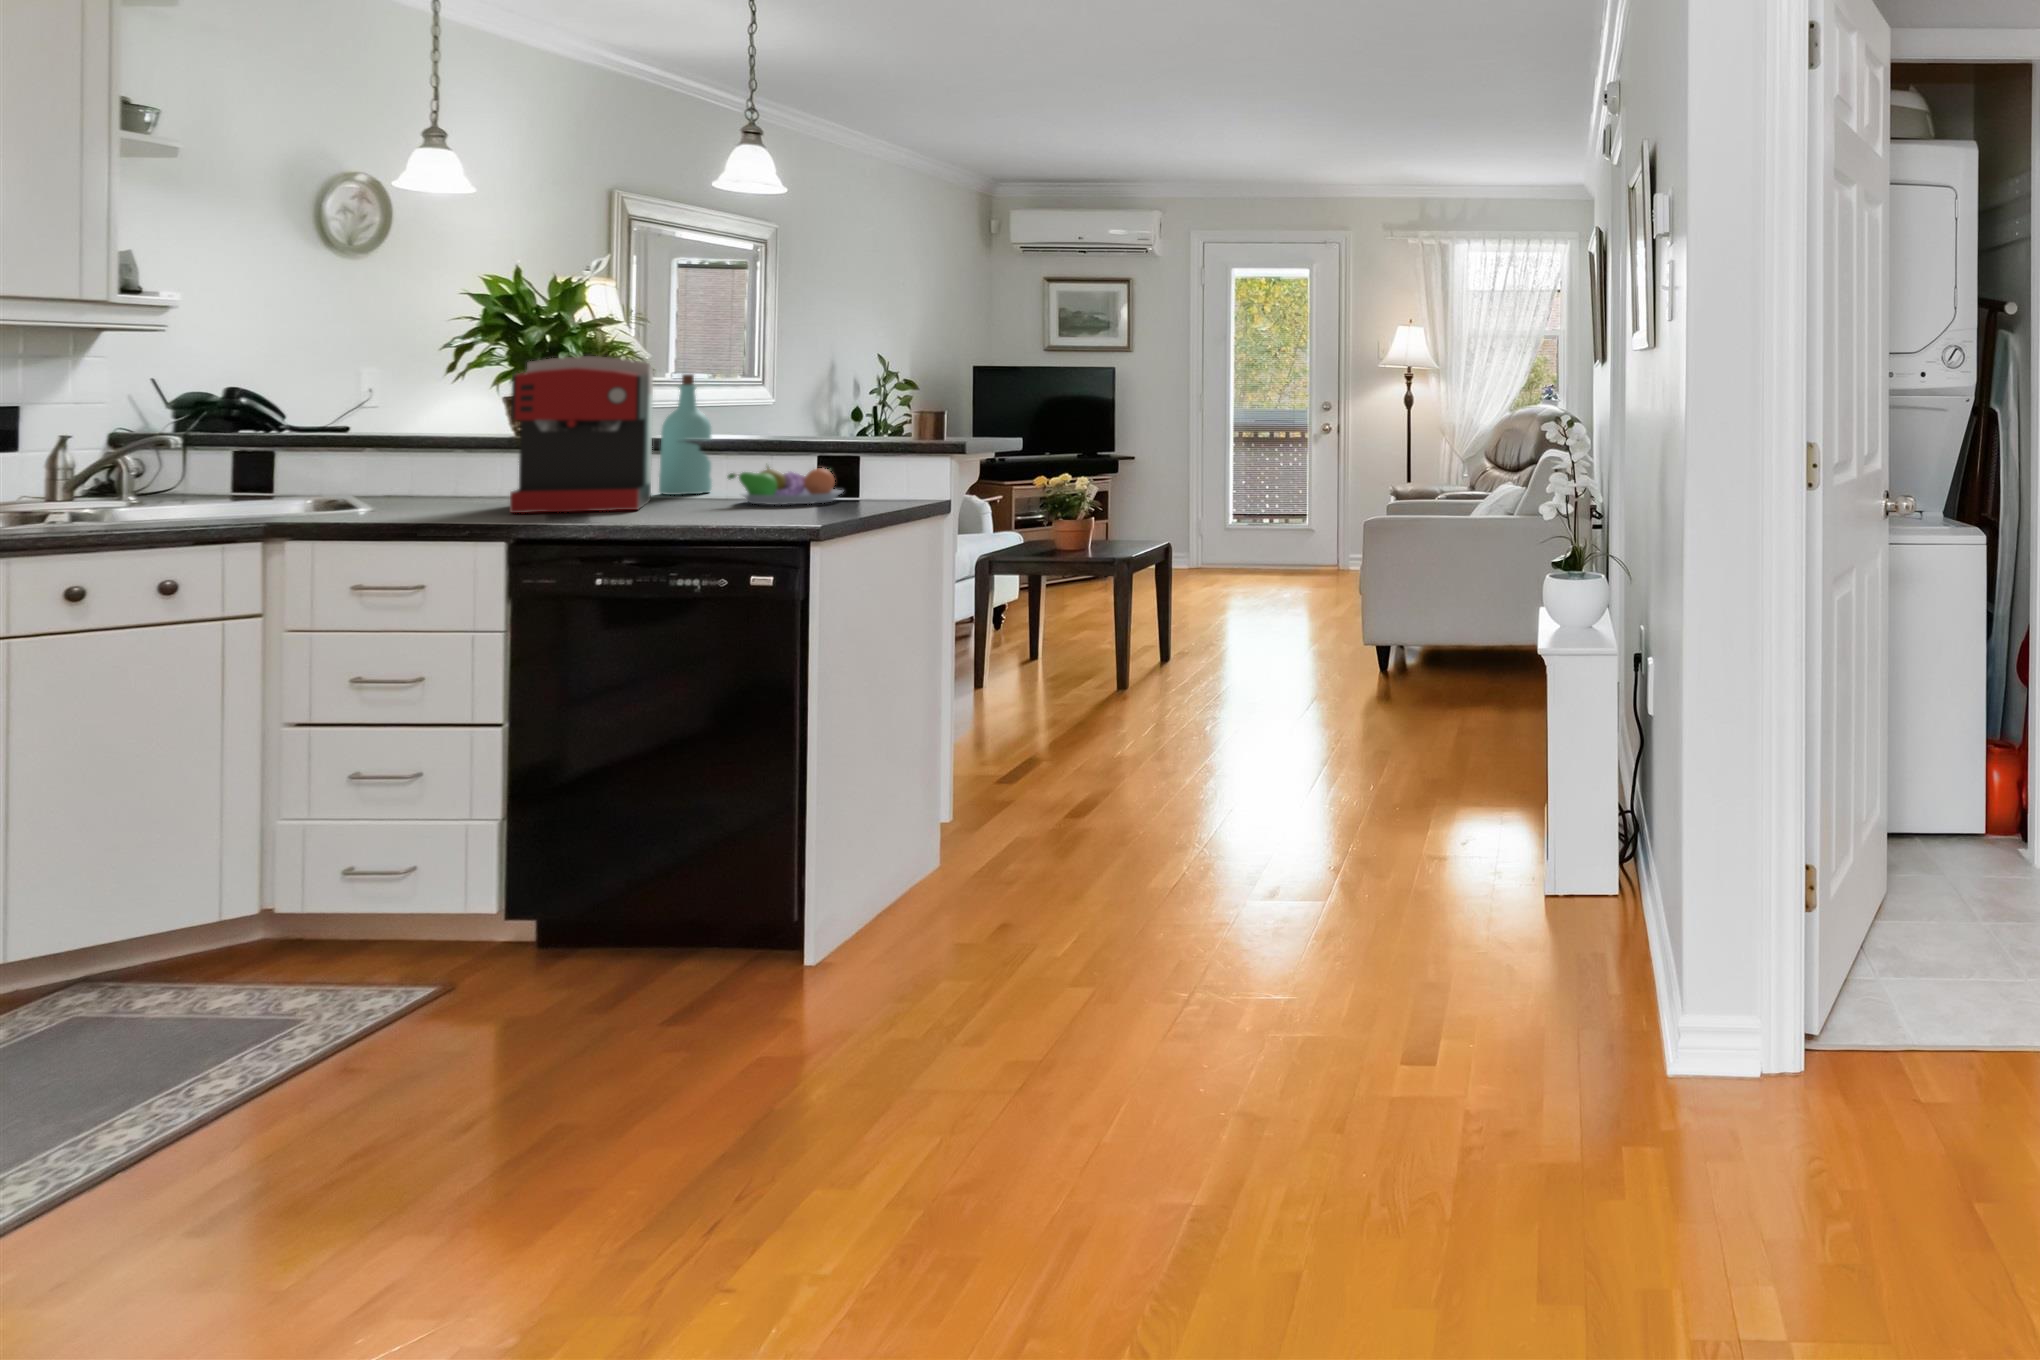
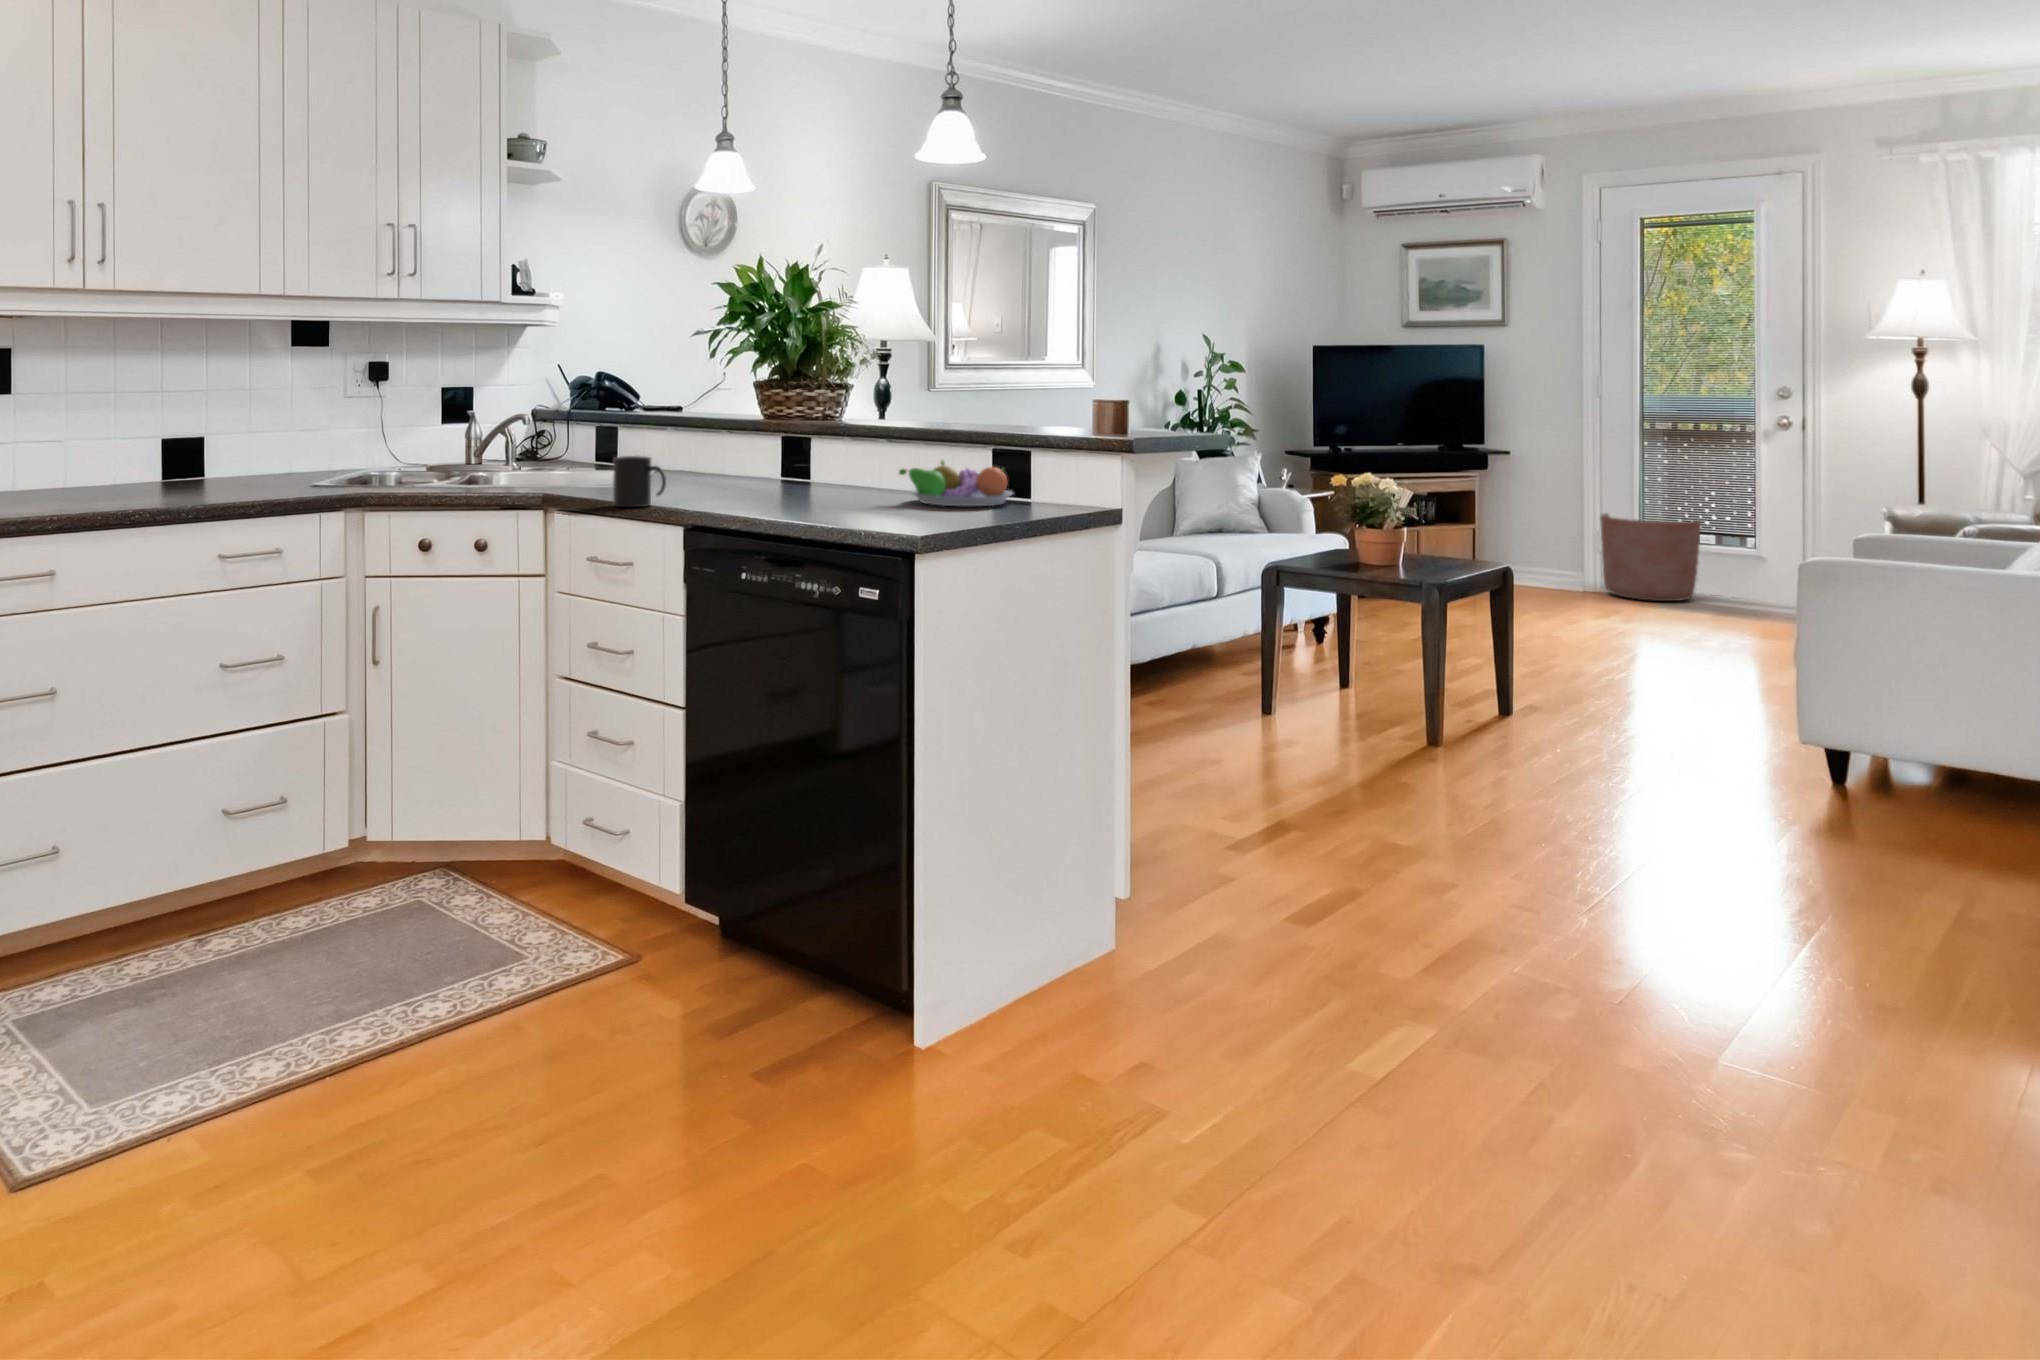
coffee maker: present [510,356,653,513] -> none [708,345,847,503]
bottle: present [659,374,712,495] -> none [862,362,913,486]
mug: none [402,472,472,525] -> present [613,456,666,507]
planter: none [1211,505,1285,576] -> present [1600,513,1701,601]

